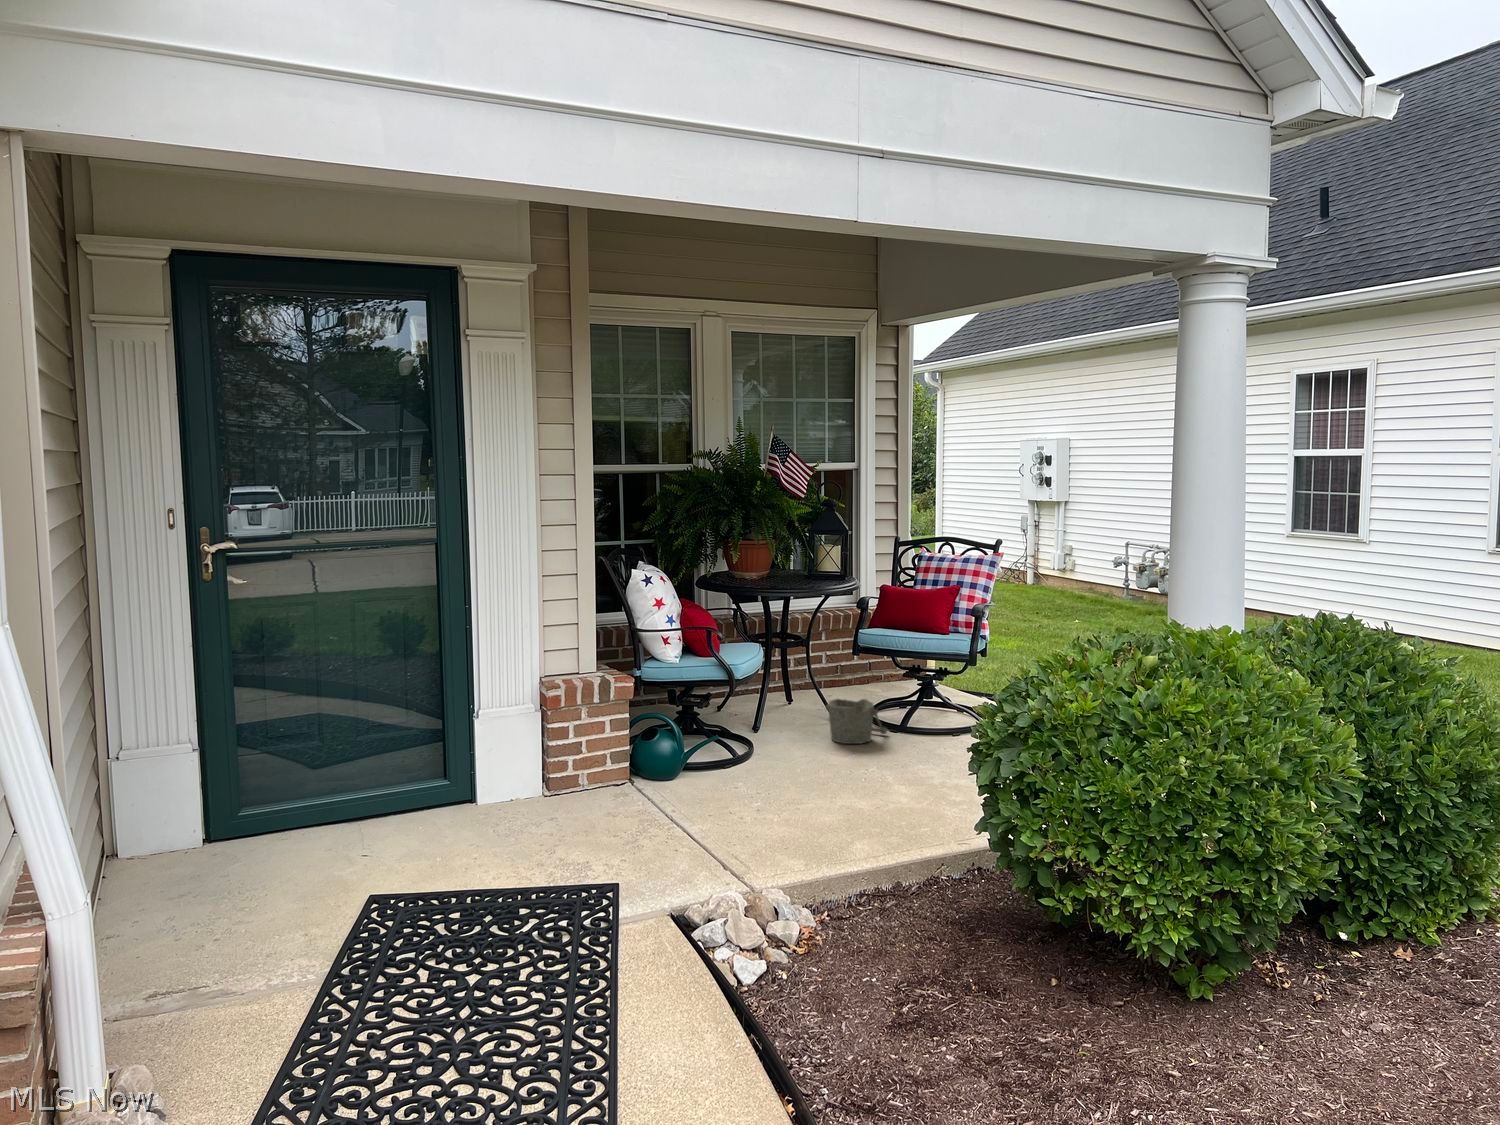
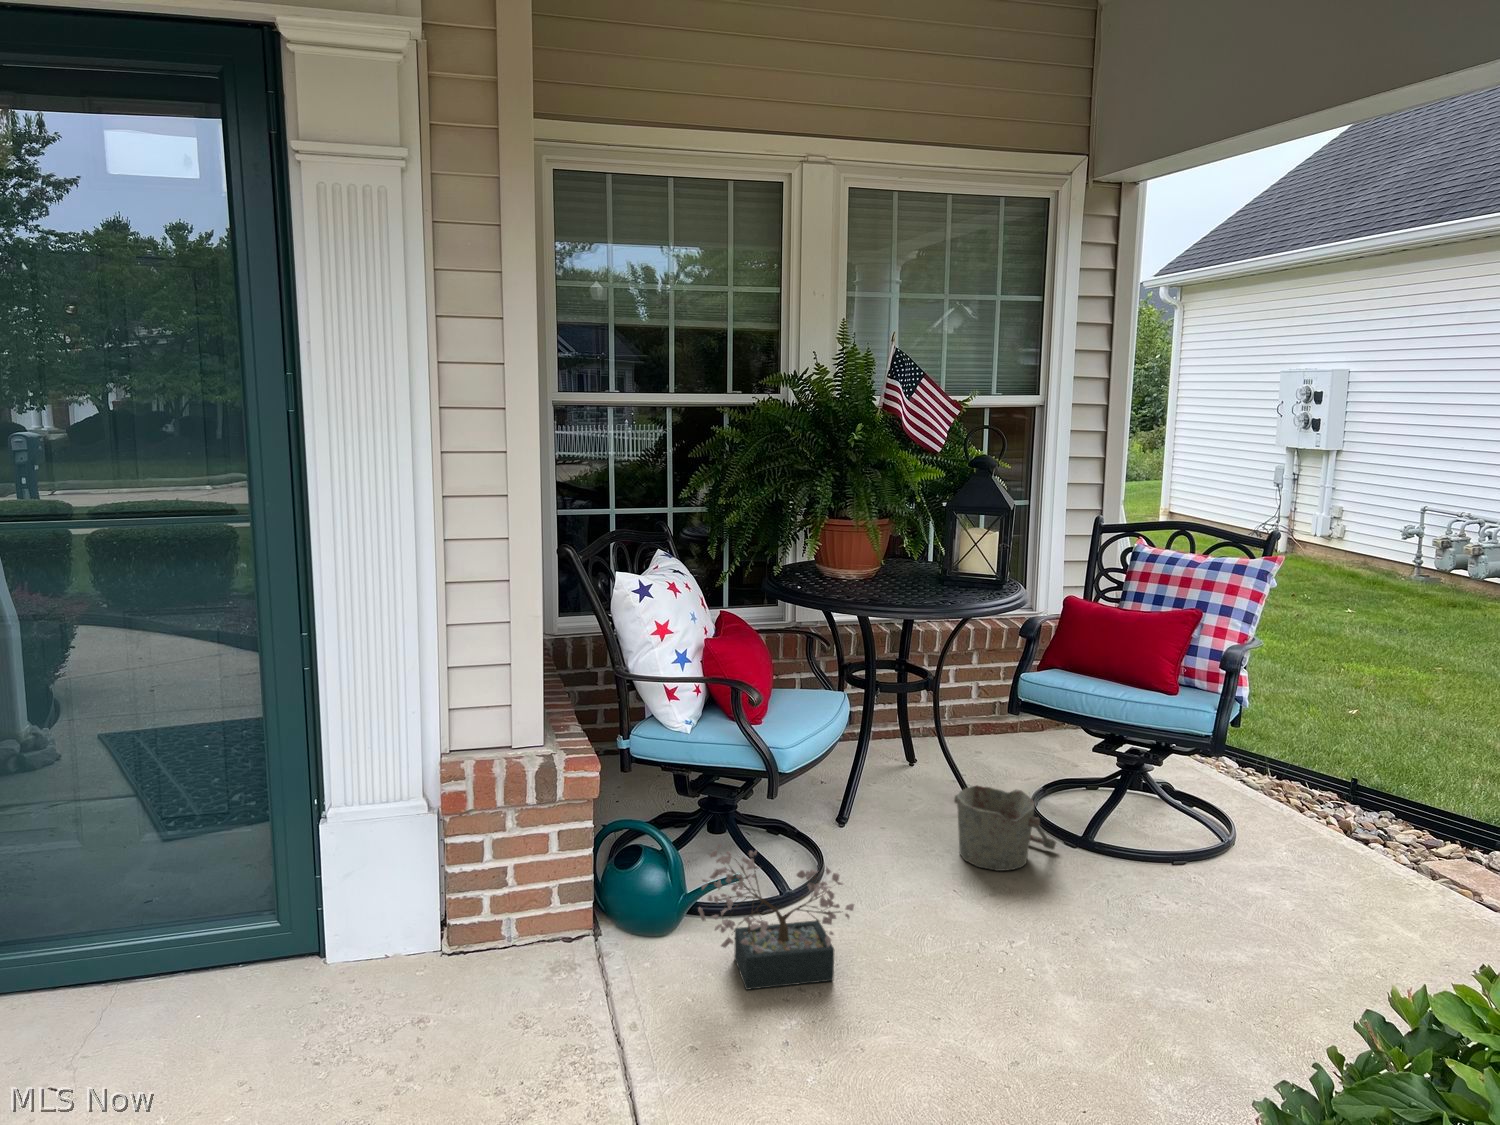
decorative plant: none [698,717,783,794] -> present [698,844,854,990]

